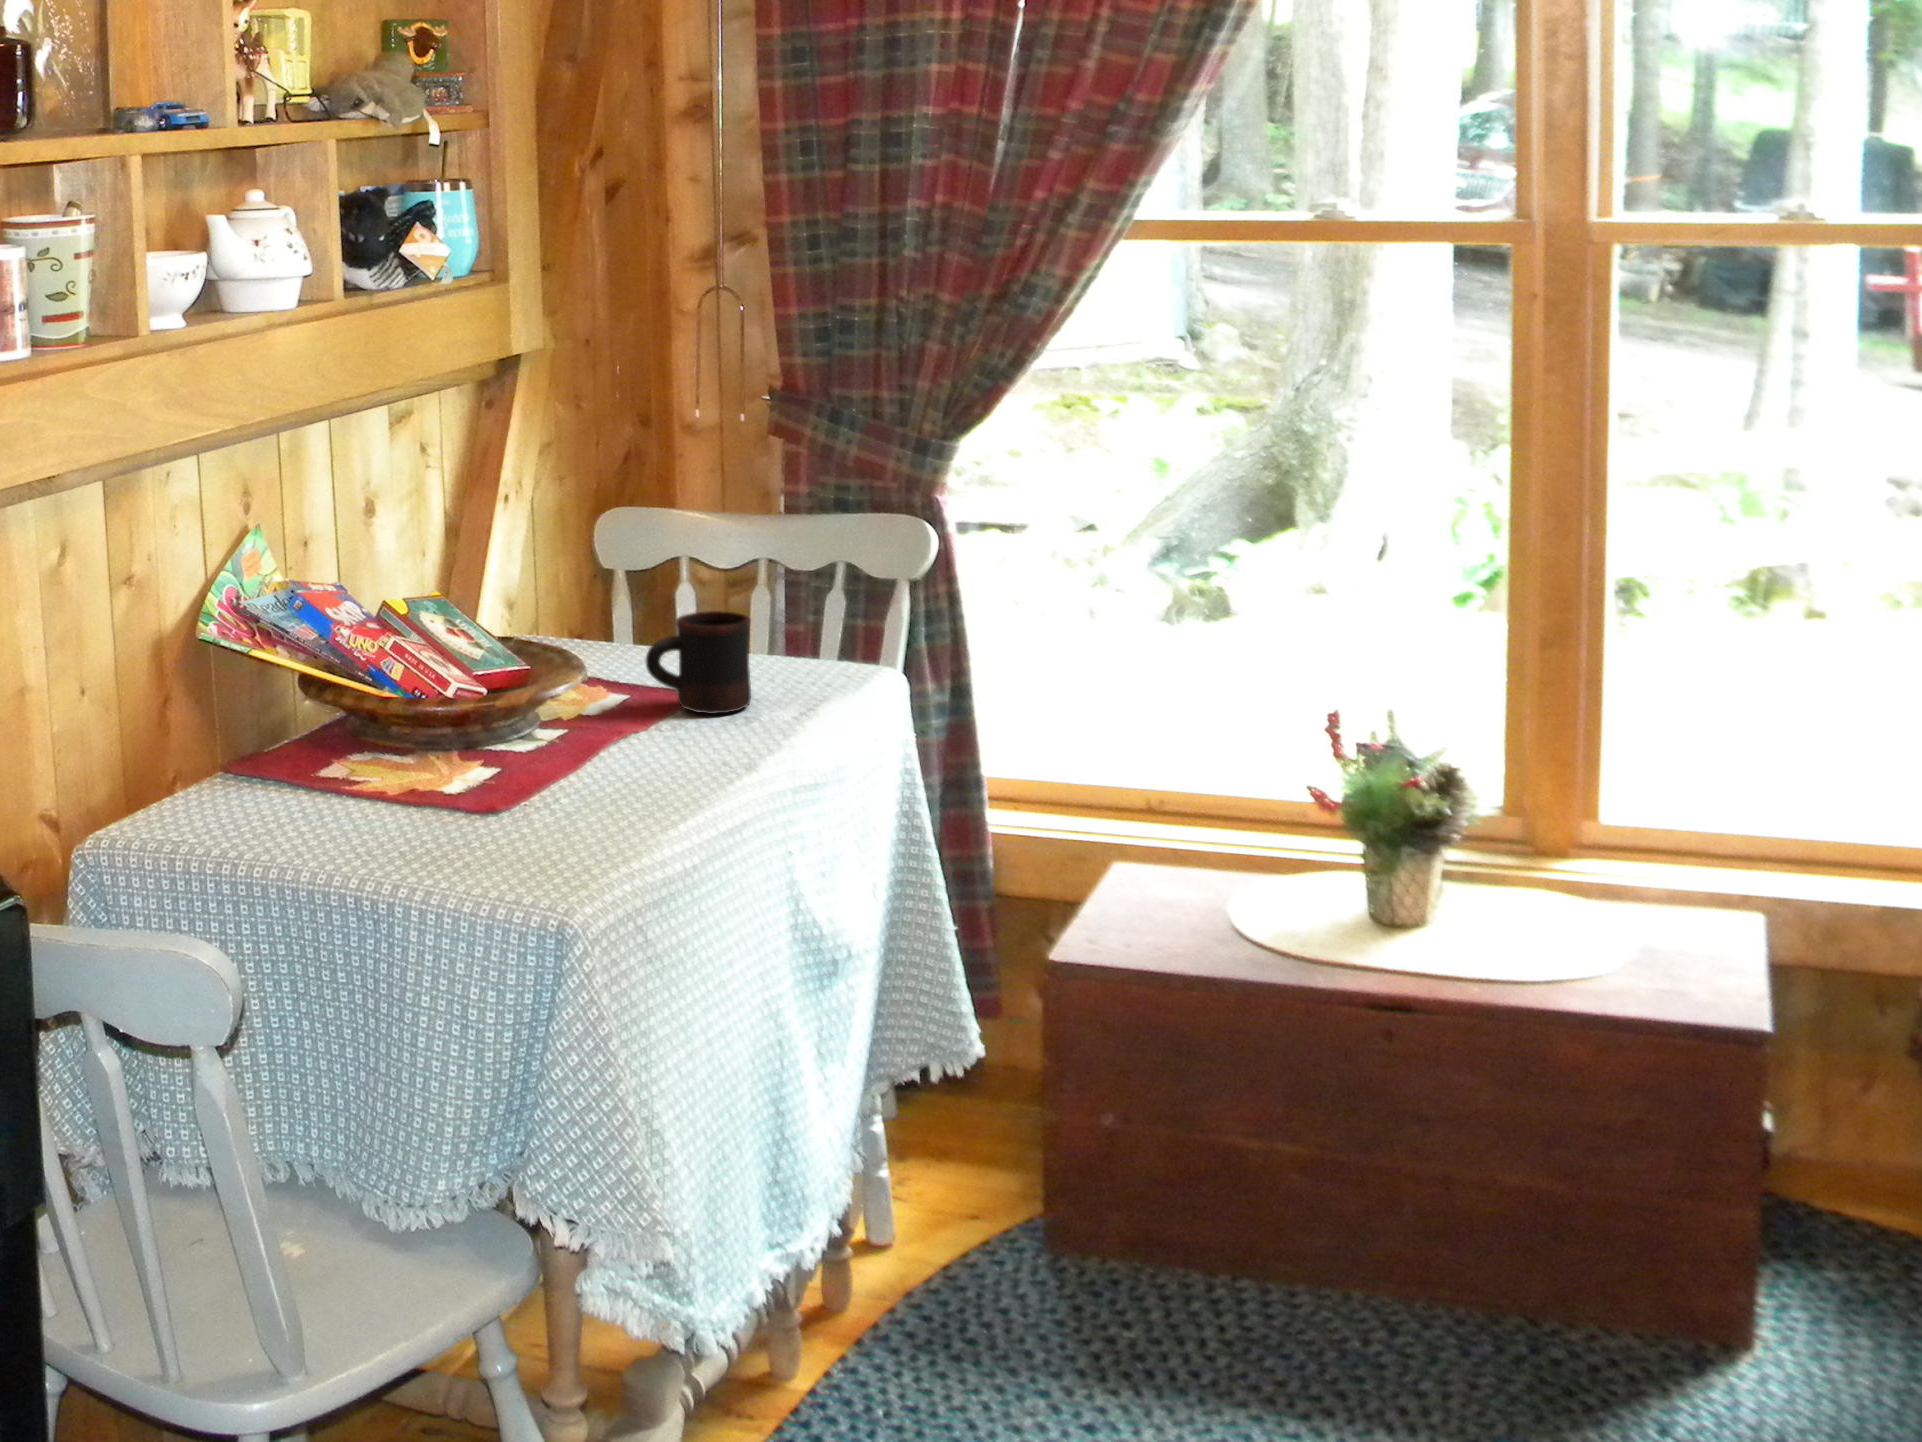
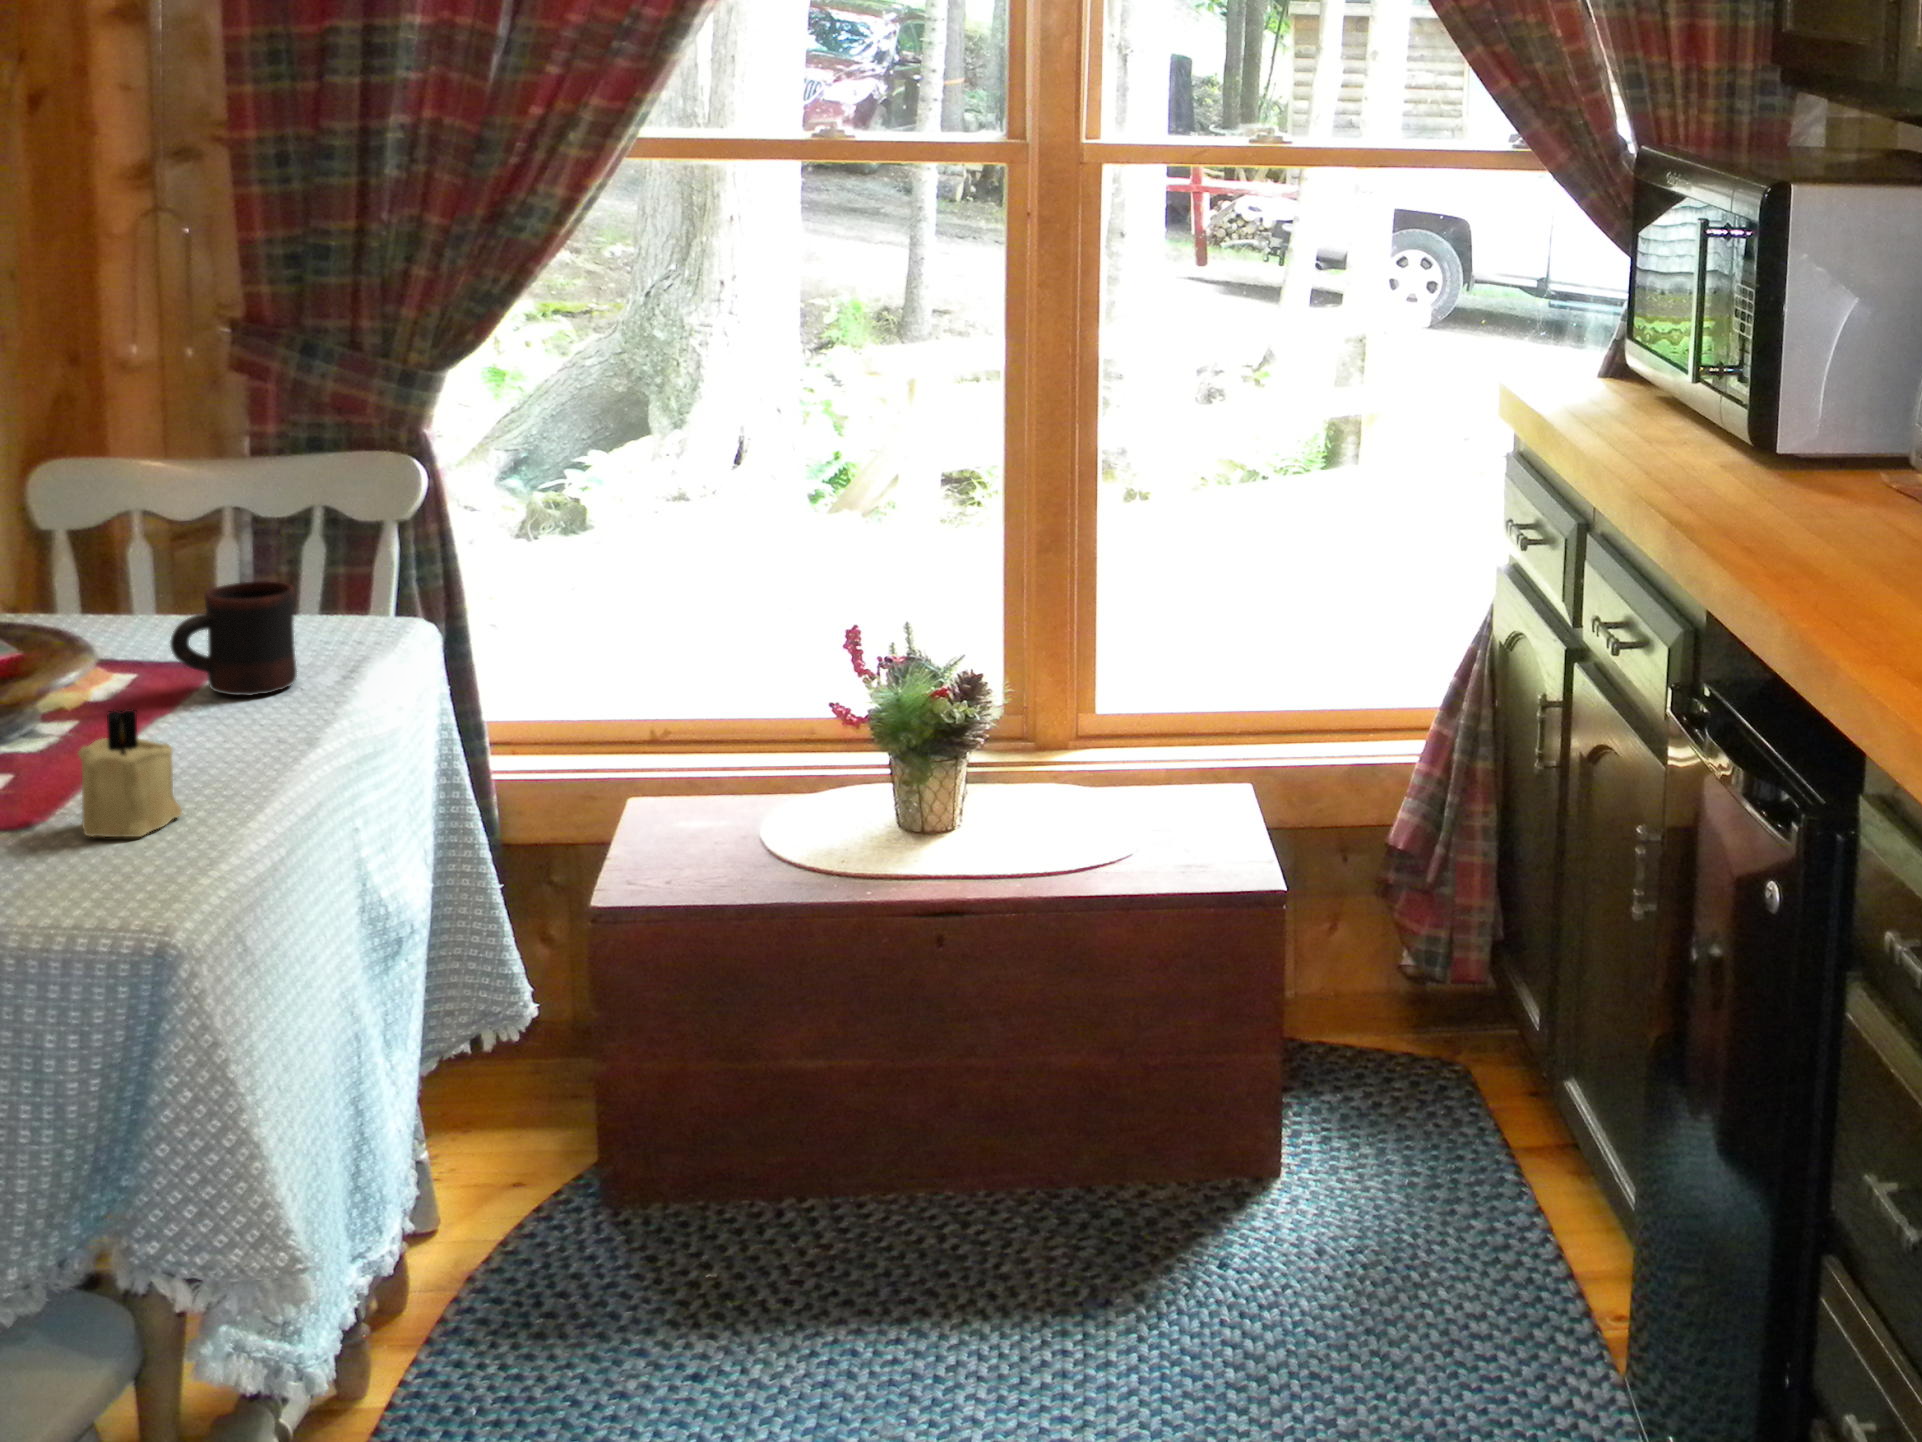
candle: none [527,711,611,828] -> present [78,708,183,837]

